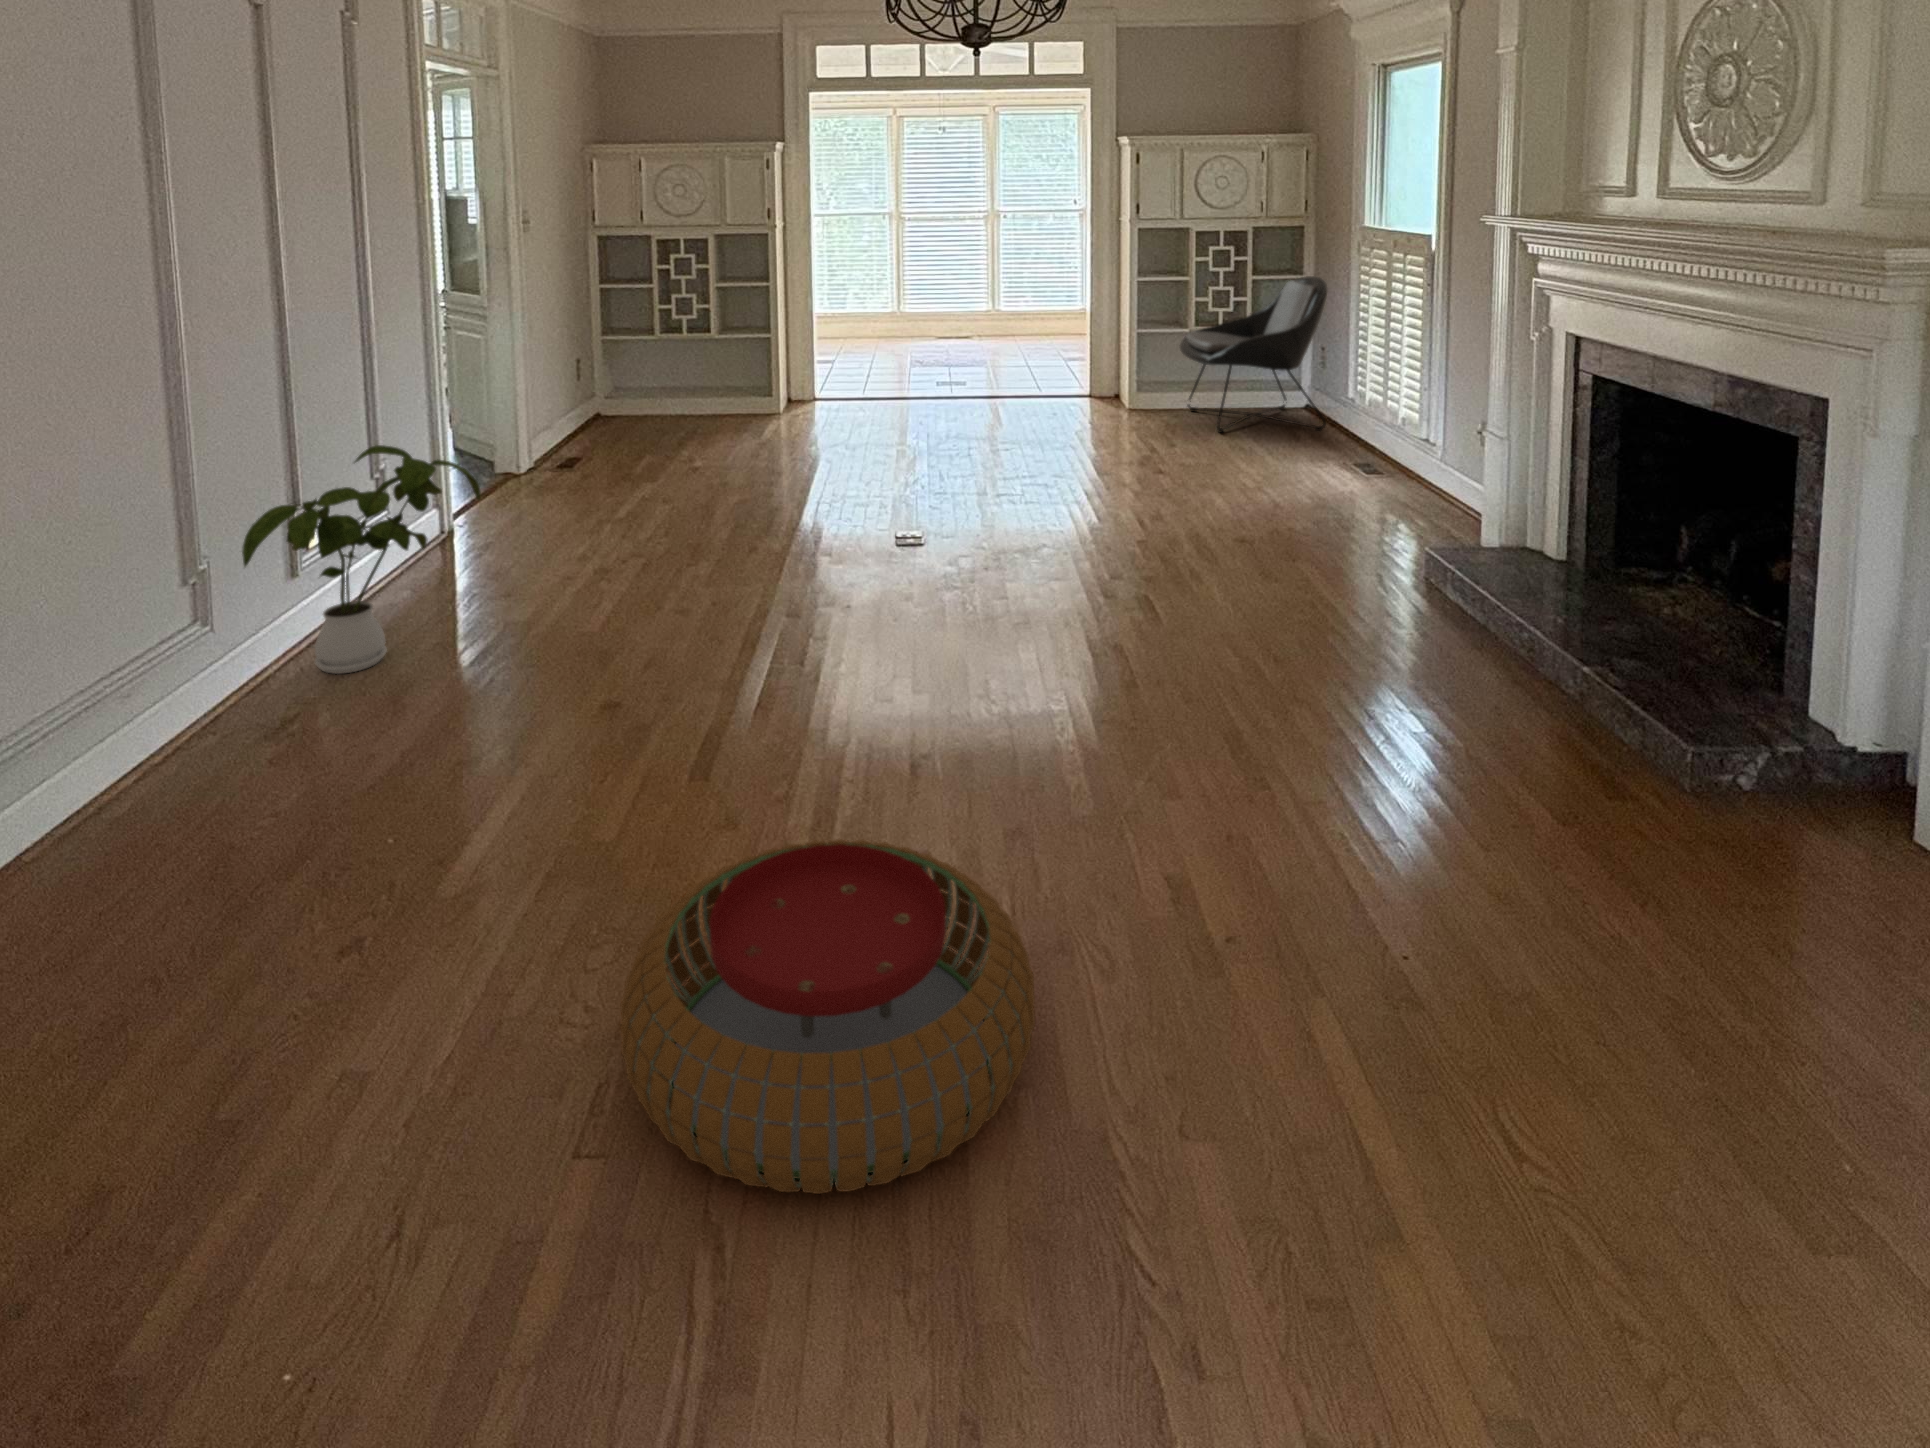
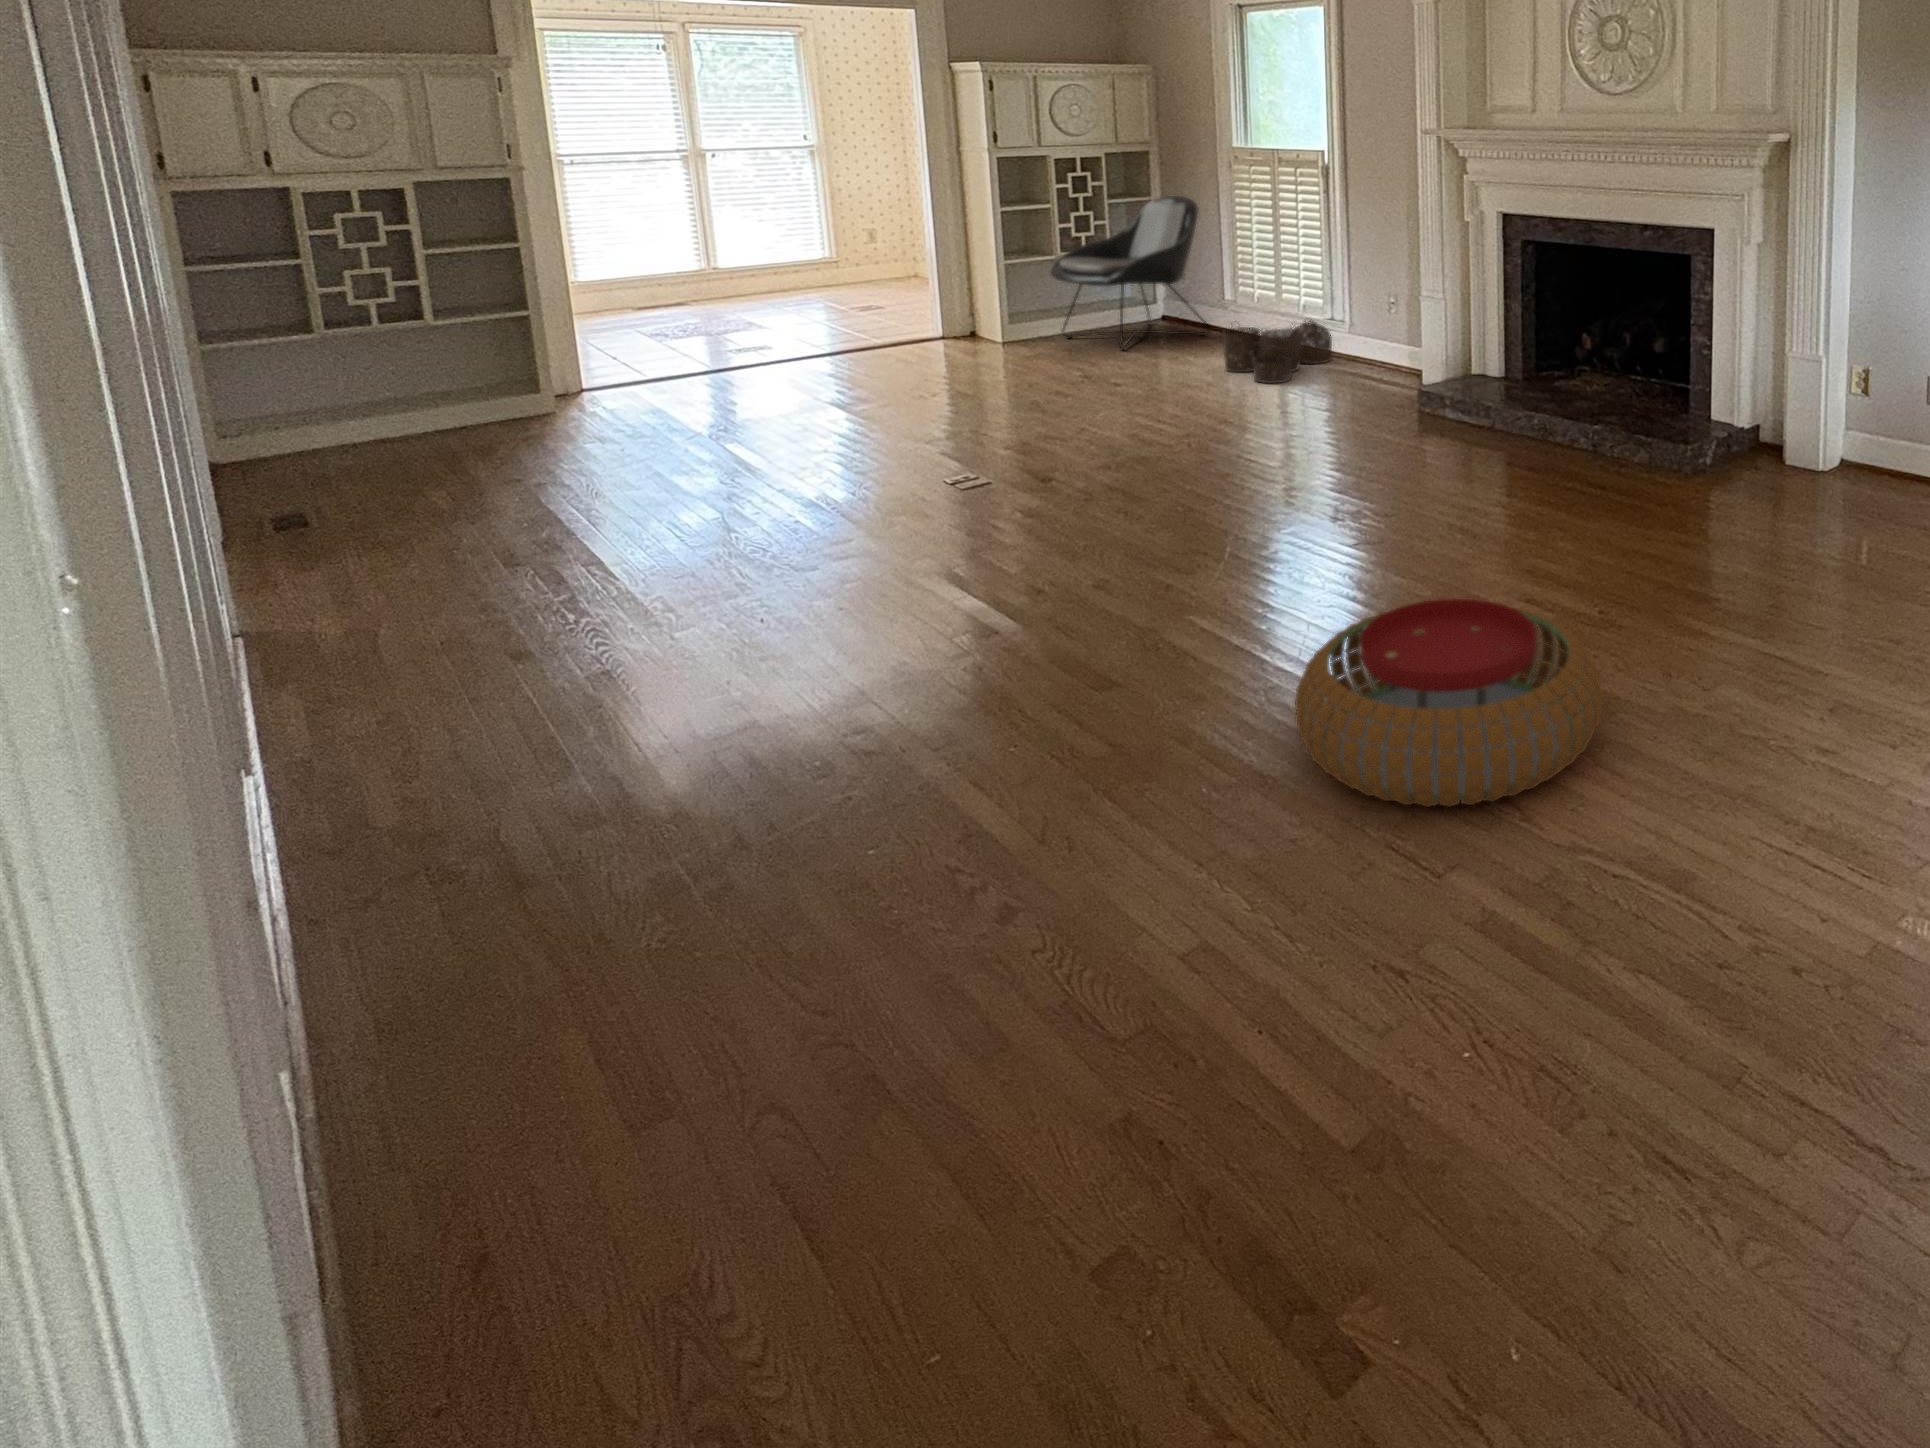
woven basket: none [1284,423,1420,502] -> present [1223,319,1332,383]
house plant: present [242,445,481,674] -> none [266,458,593,790]

